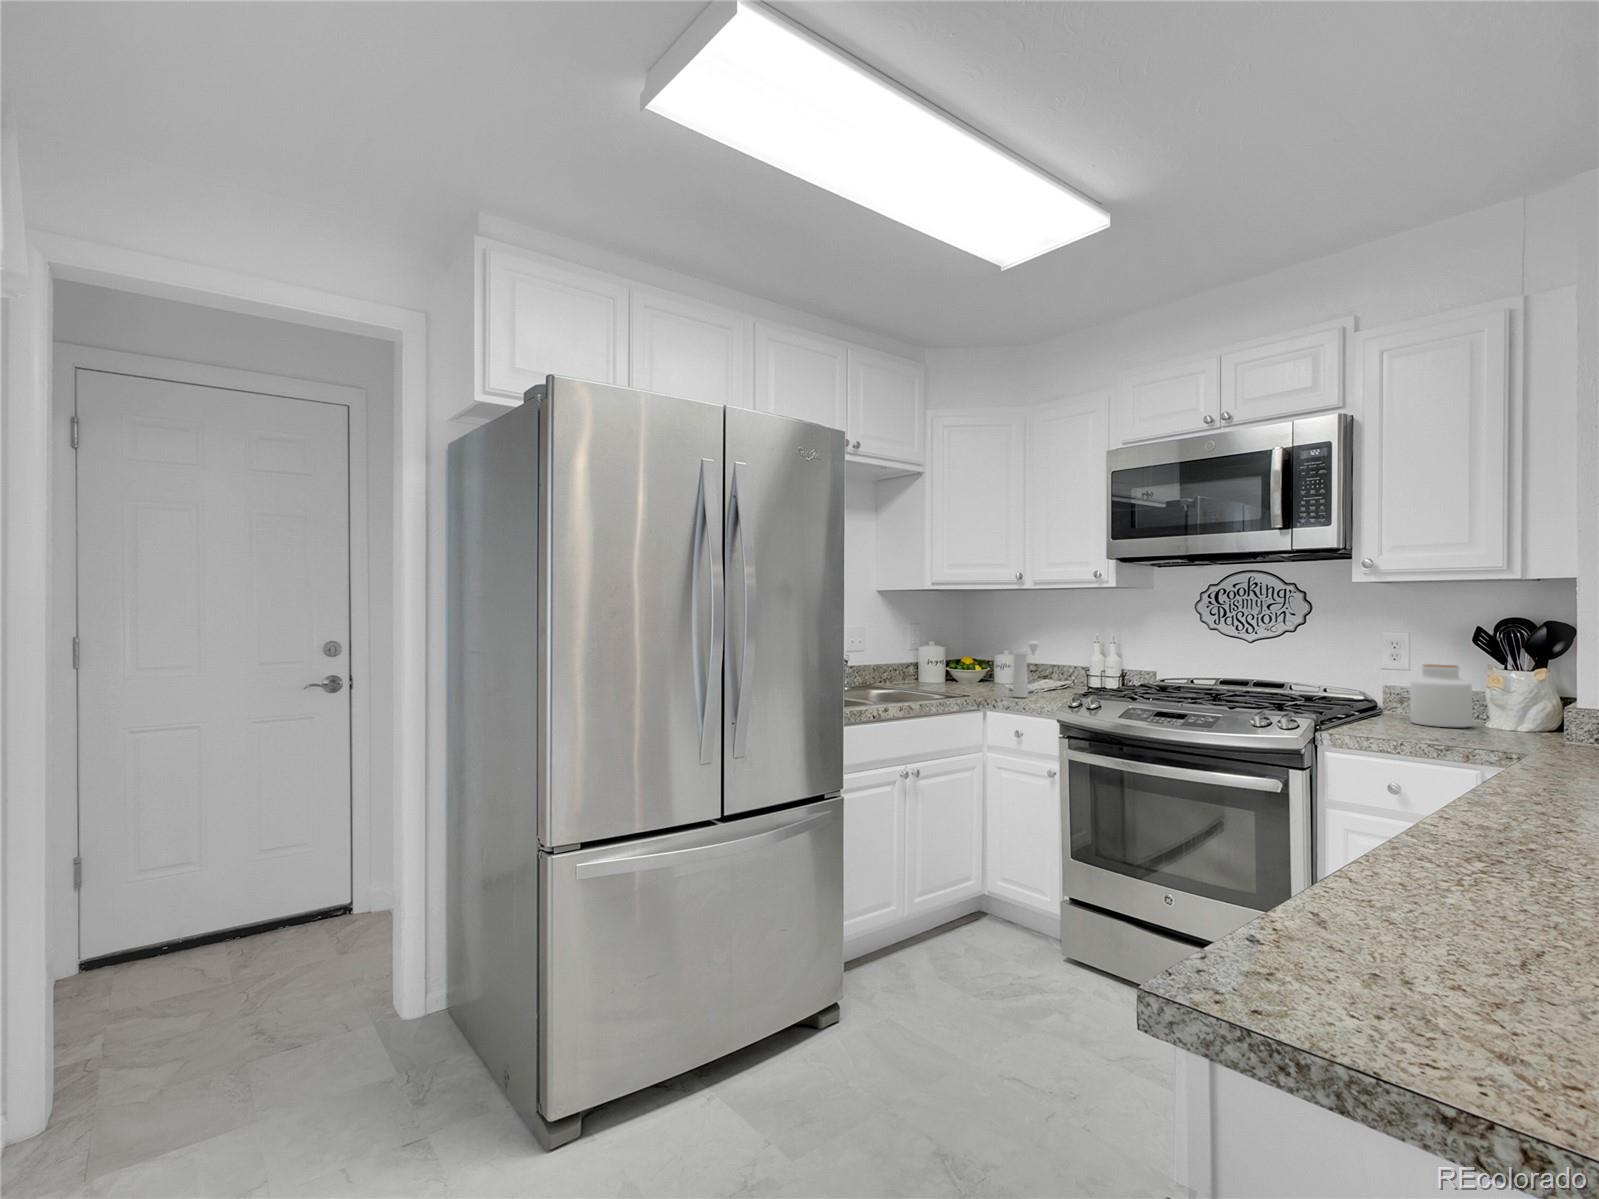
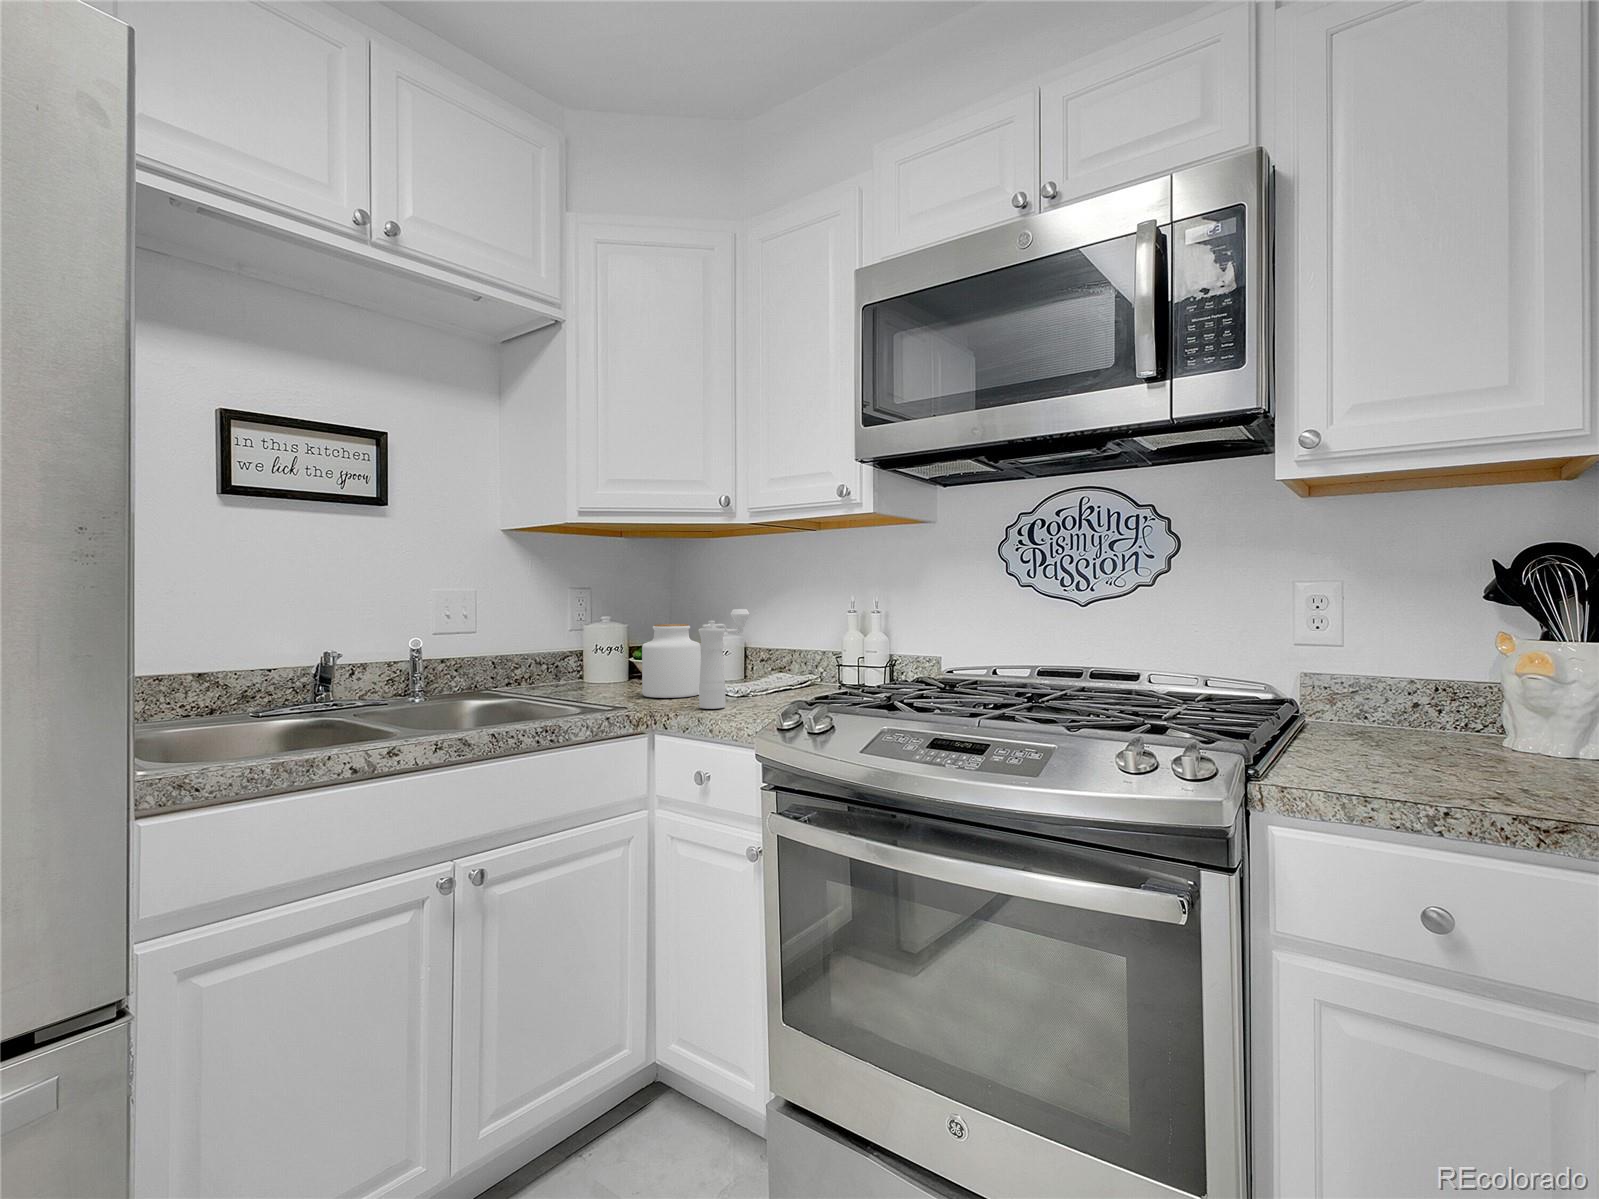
jar: present [1410,664,1473,727] -> present [642,624,701,698]

